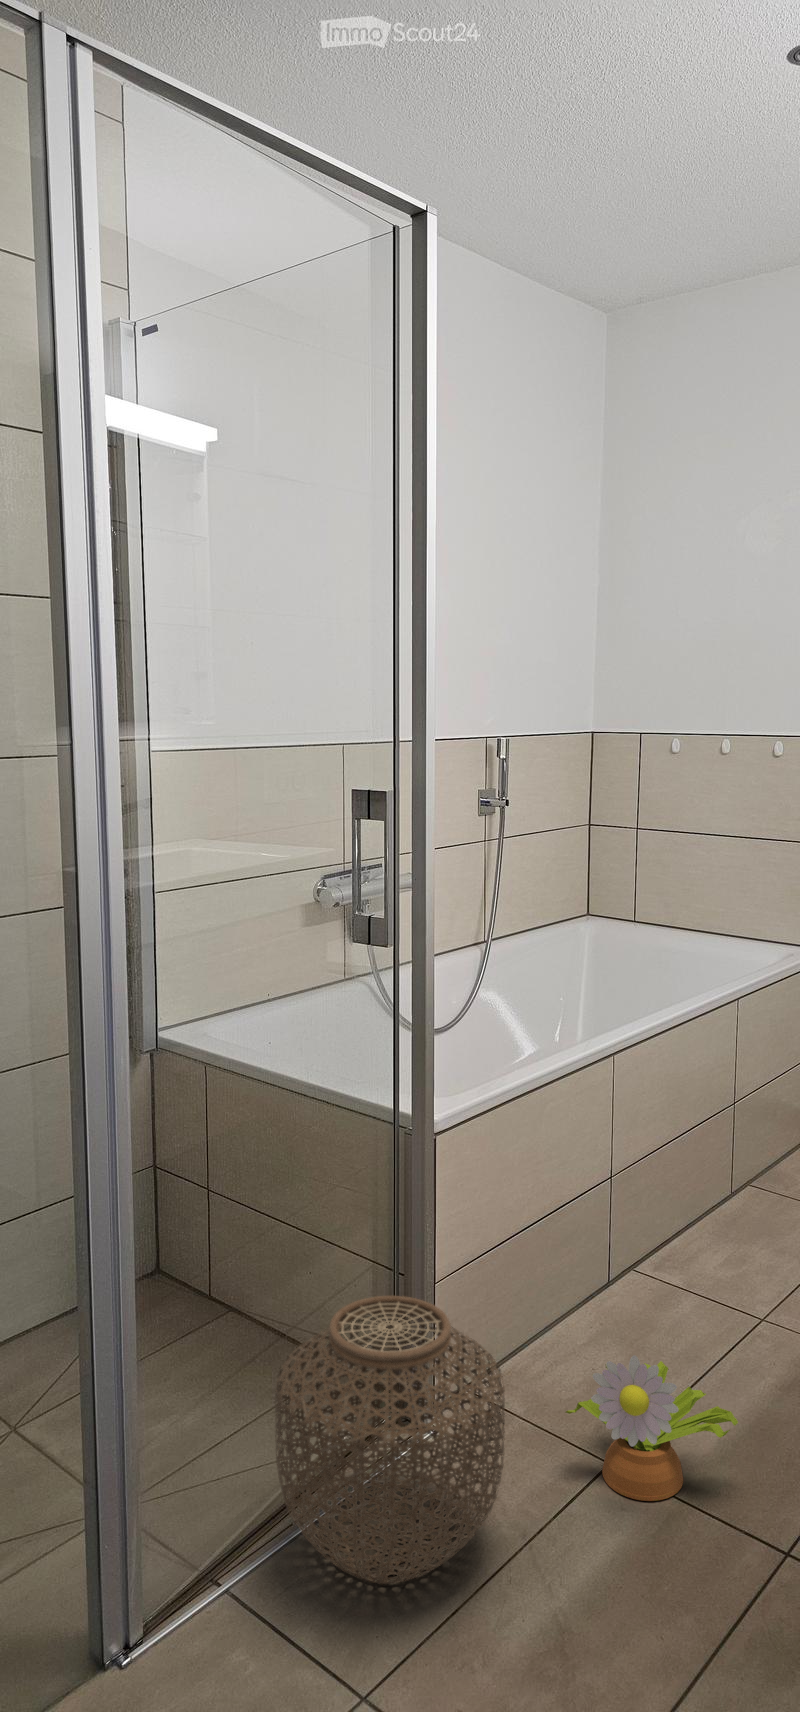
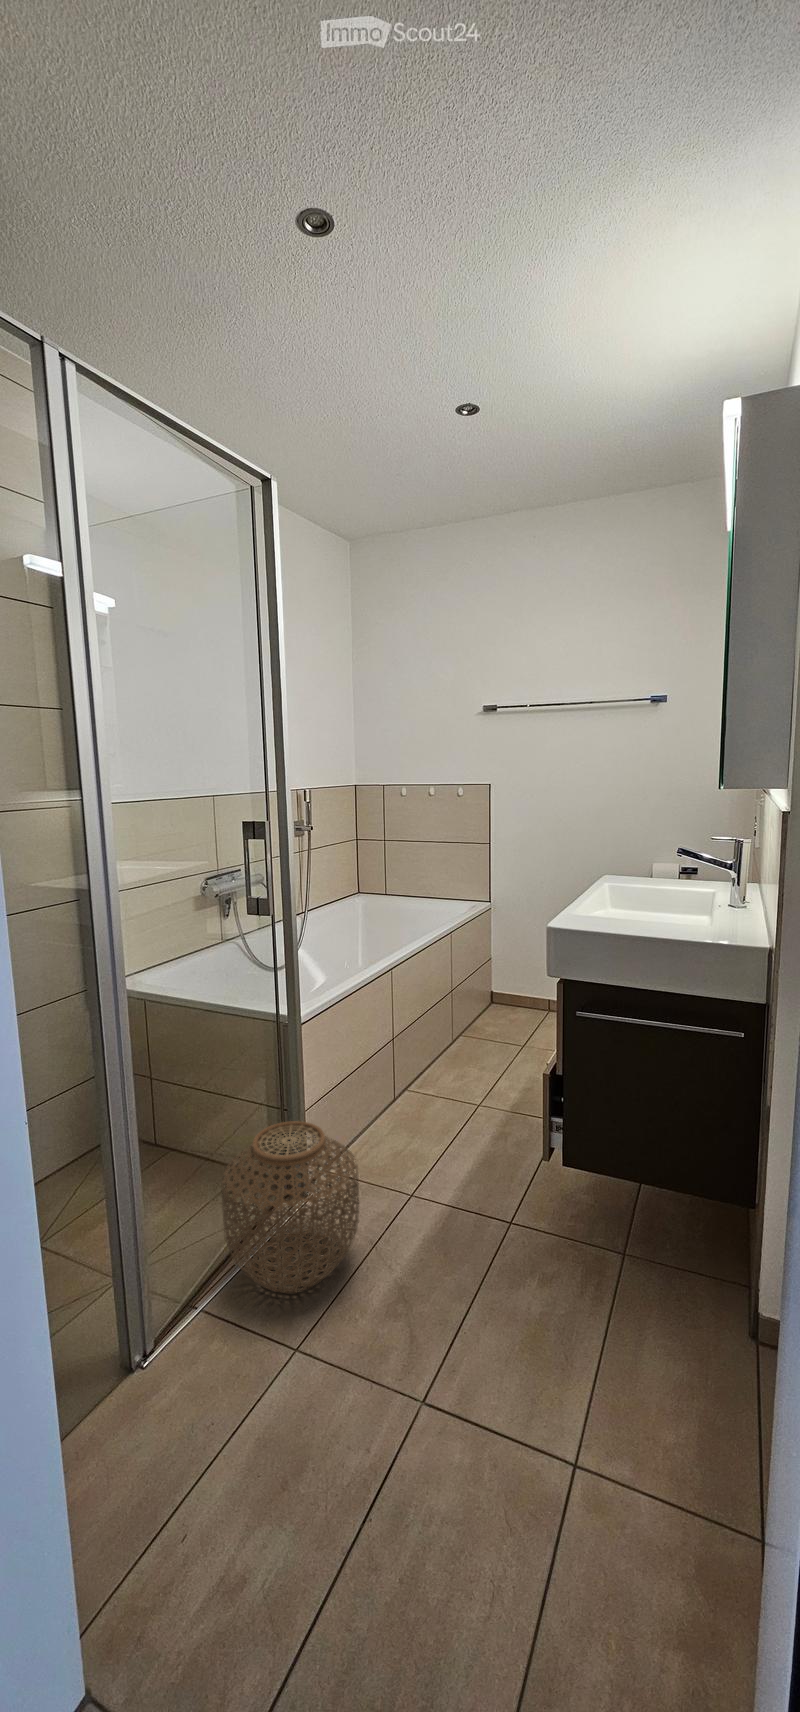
decorative plant: present [565,1355,738,1501] -> none [386,1136,481,1217]

